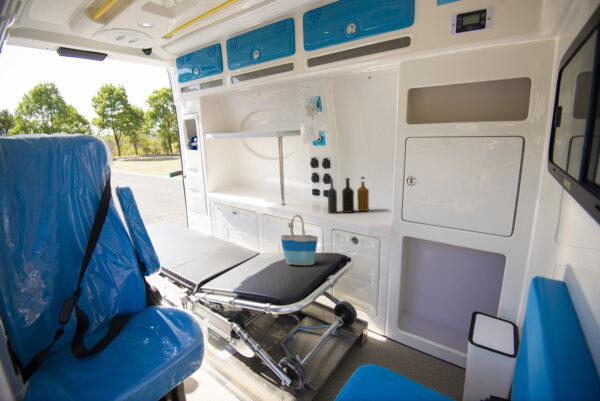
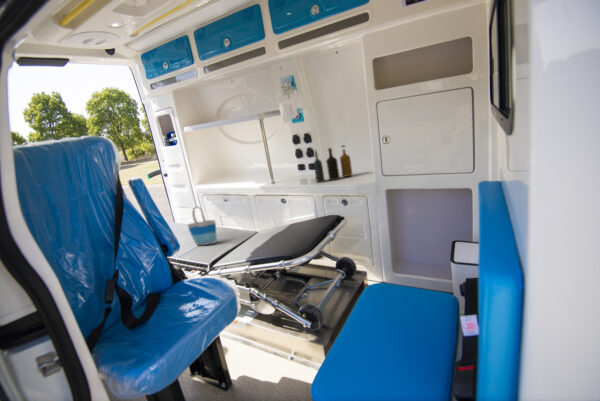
tote bag: present [281,215,318,265] -> present [188,206,217,245]

